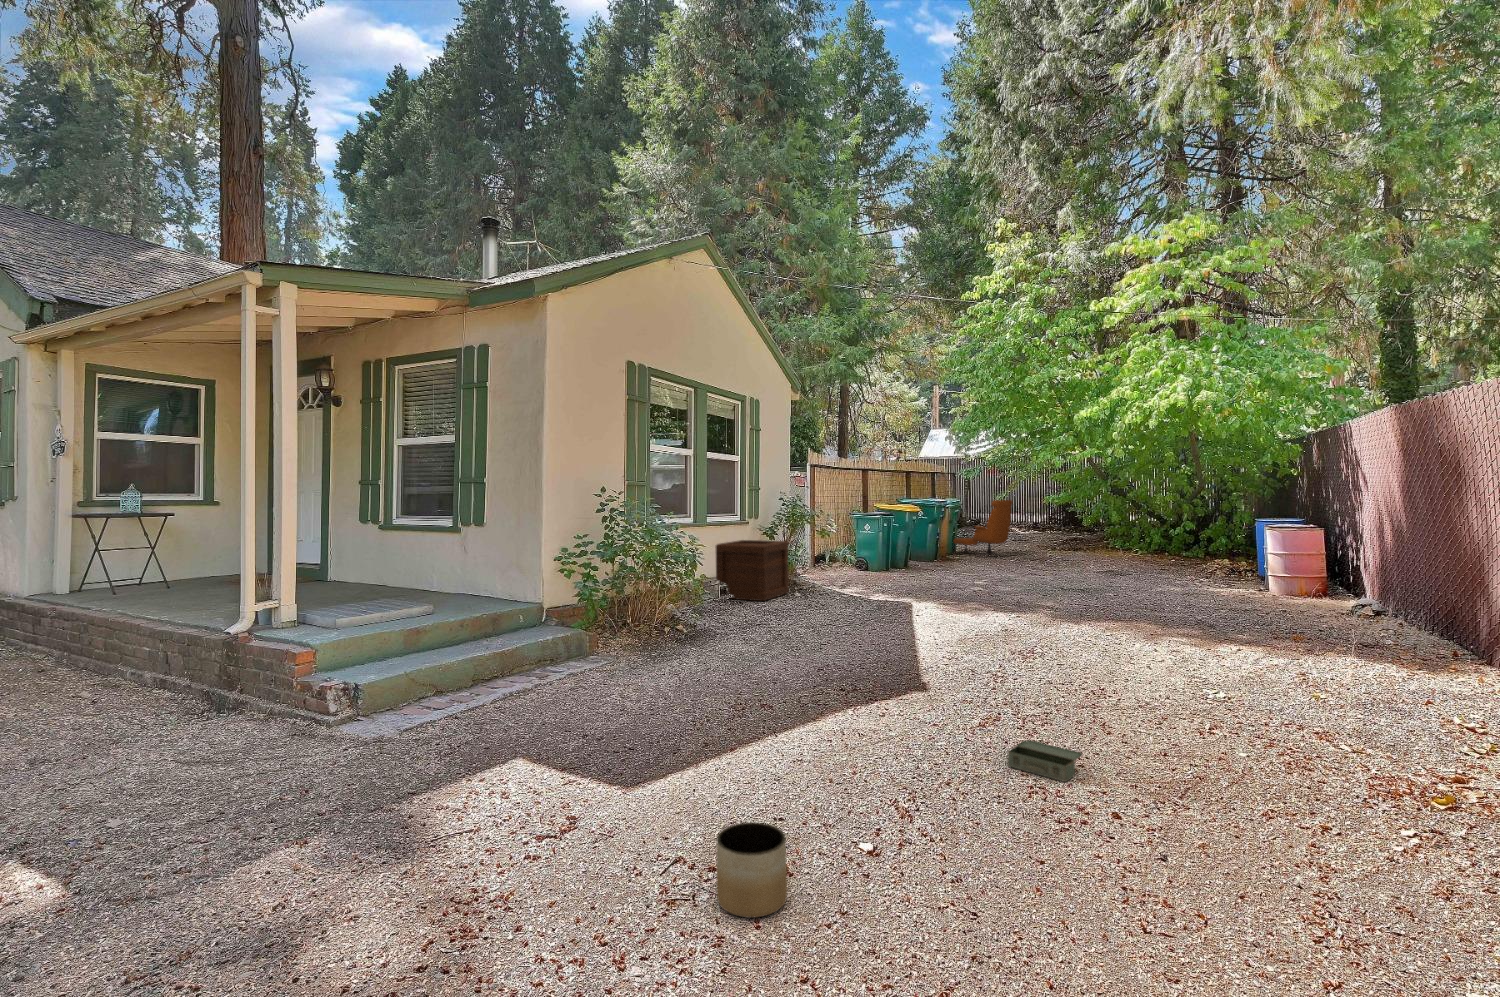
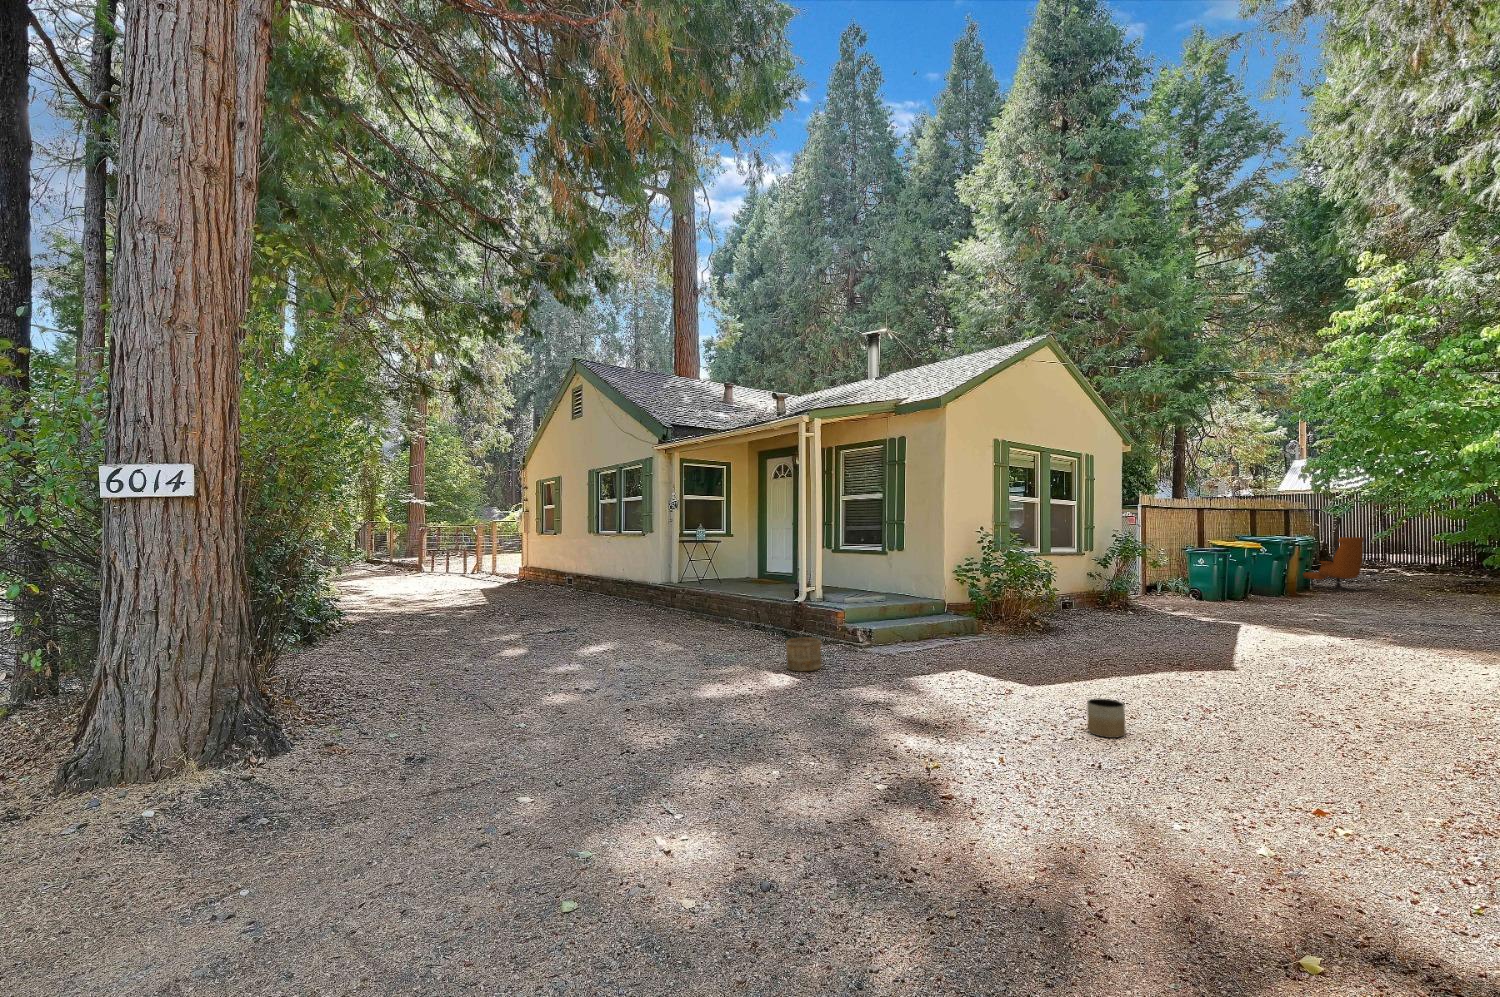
wooden crate: present [715,540,789,601] -> none [1060,567,1123,614]
wooden bucket: none [158,703,249,782] -> present [785,637,821,671]
toolbox: present [1008,740,1082,782] -> none [1281,696,1339,719]

